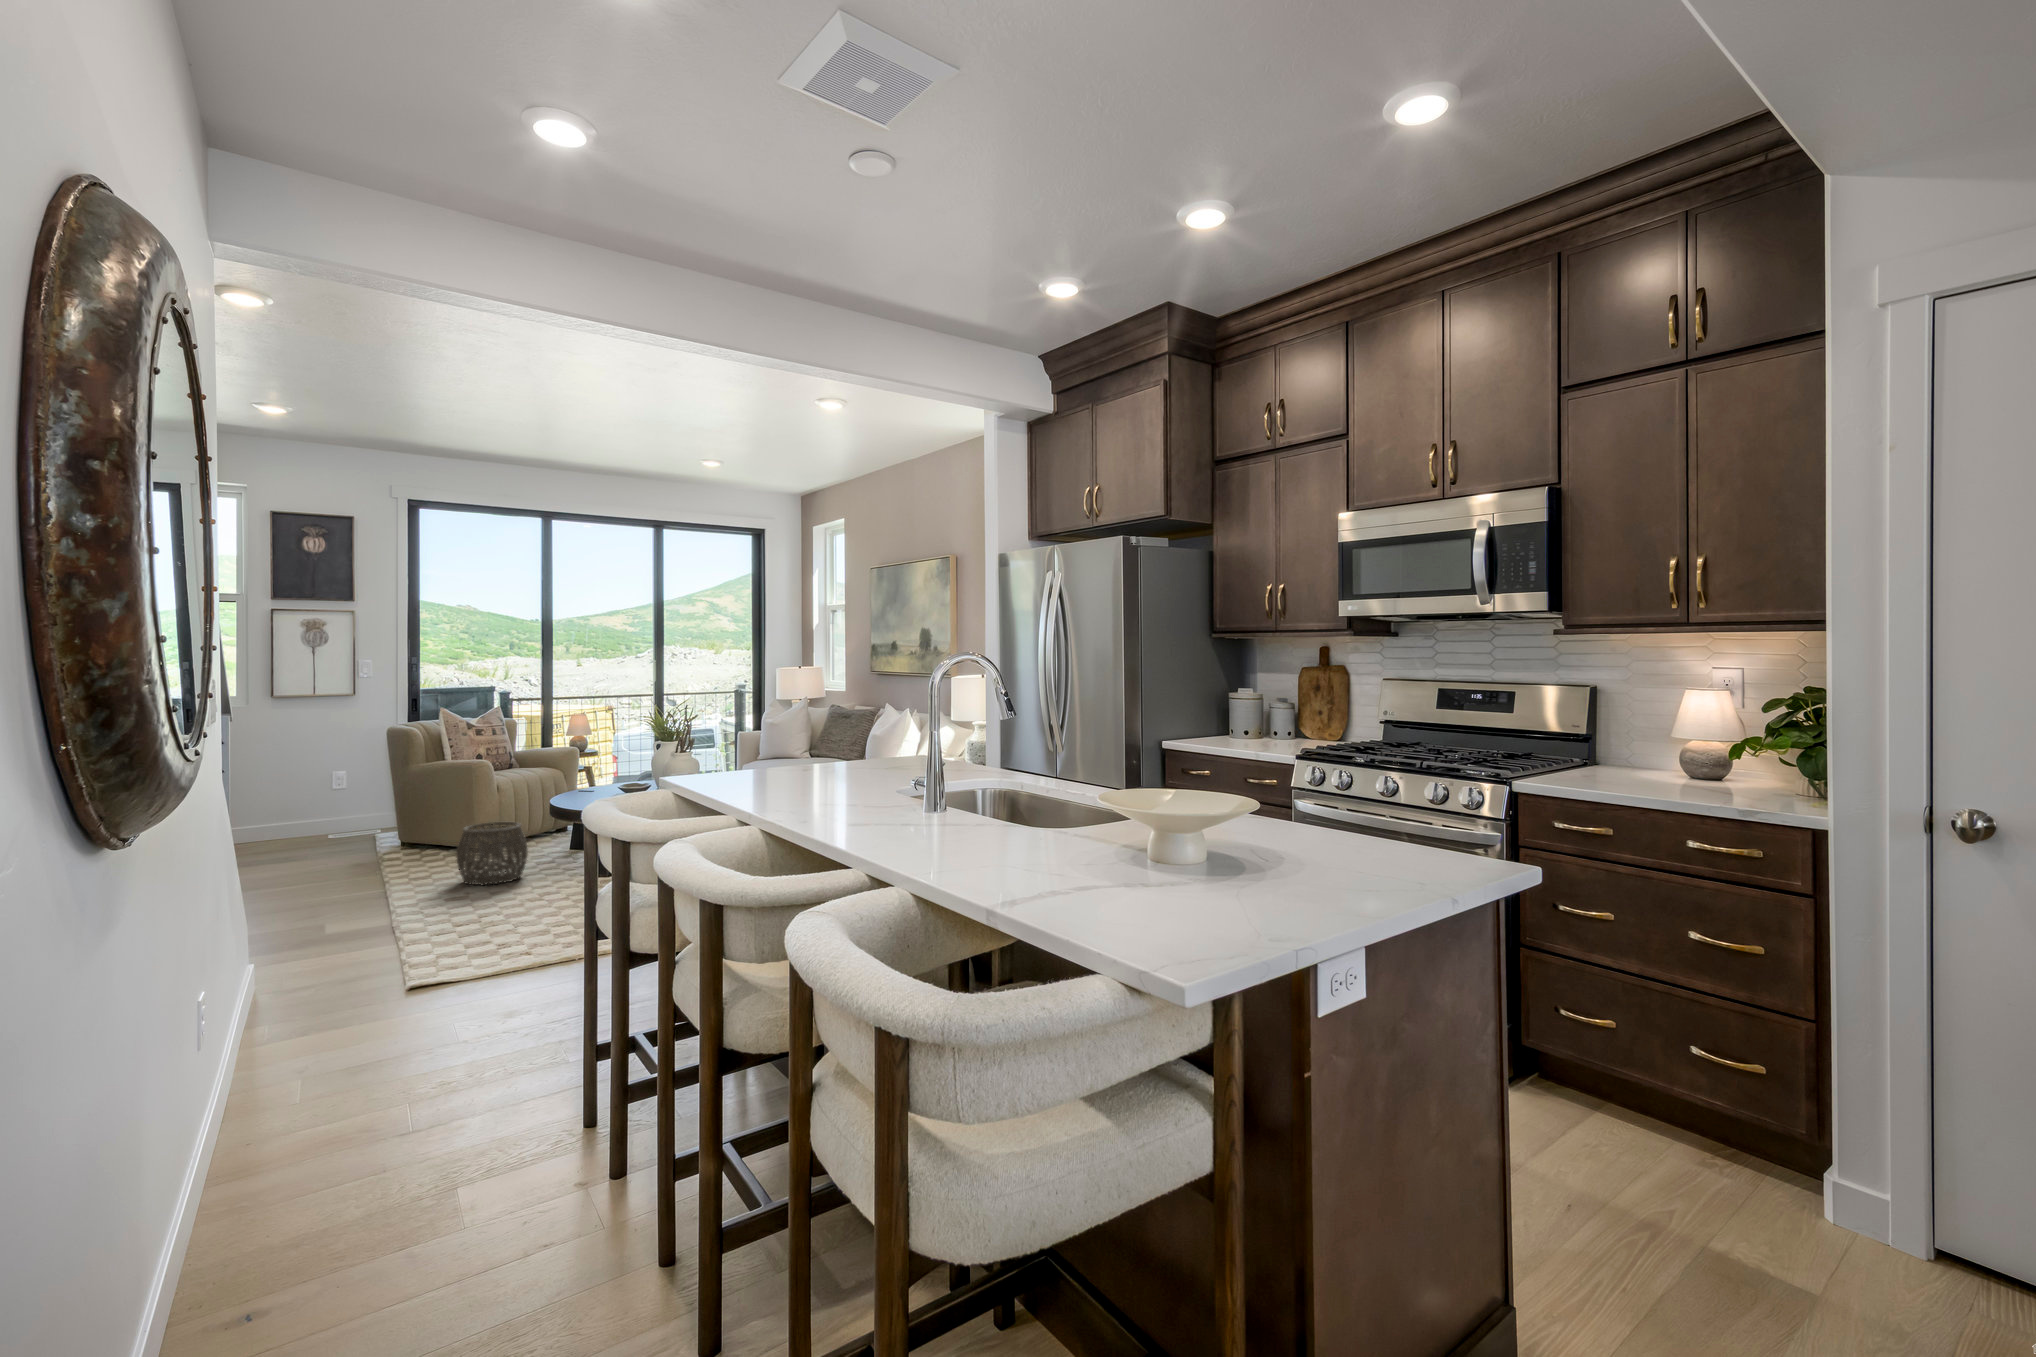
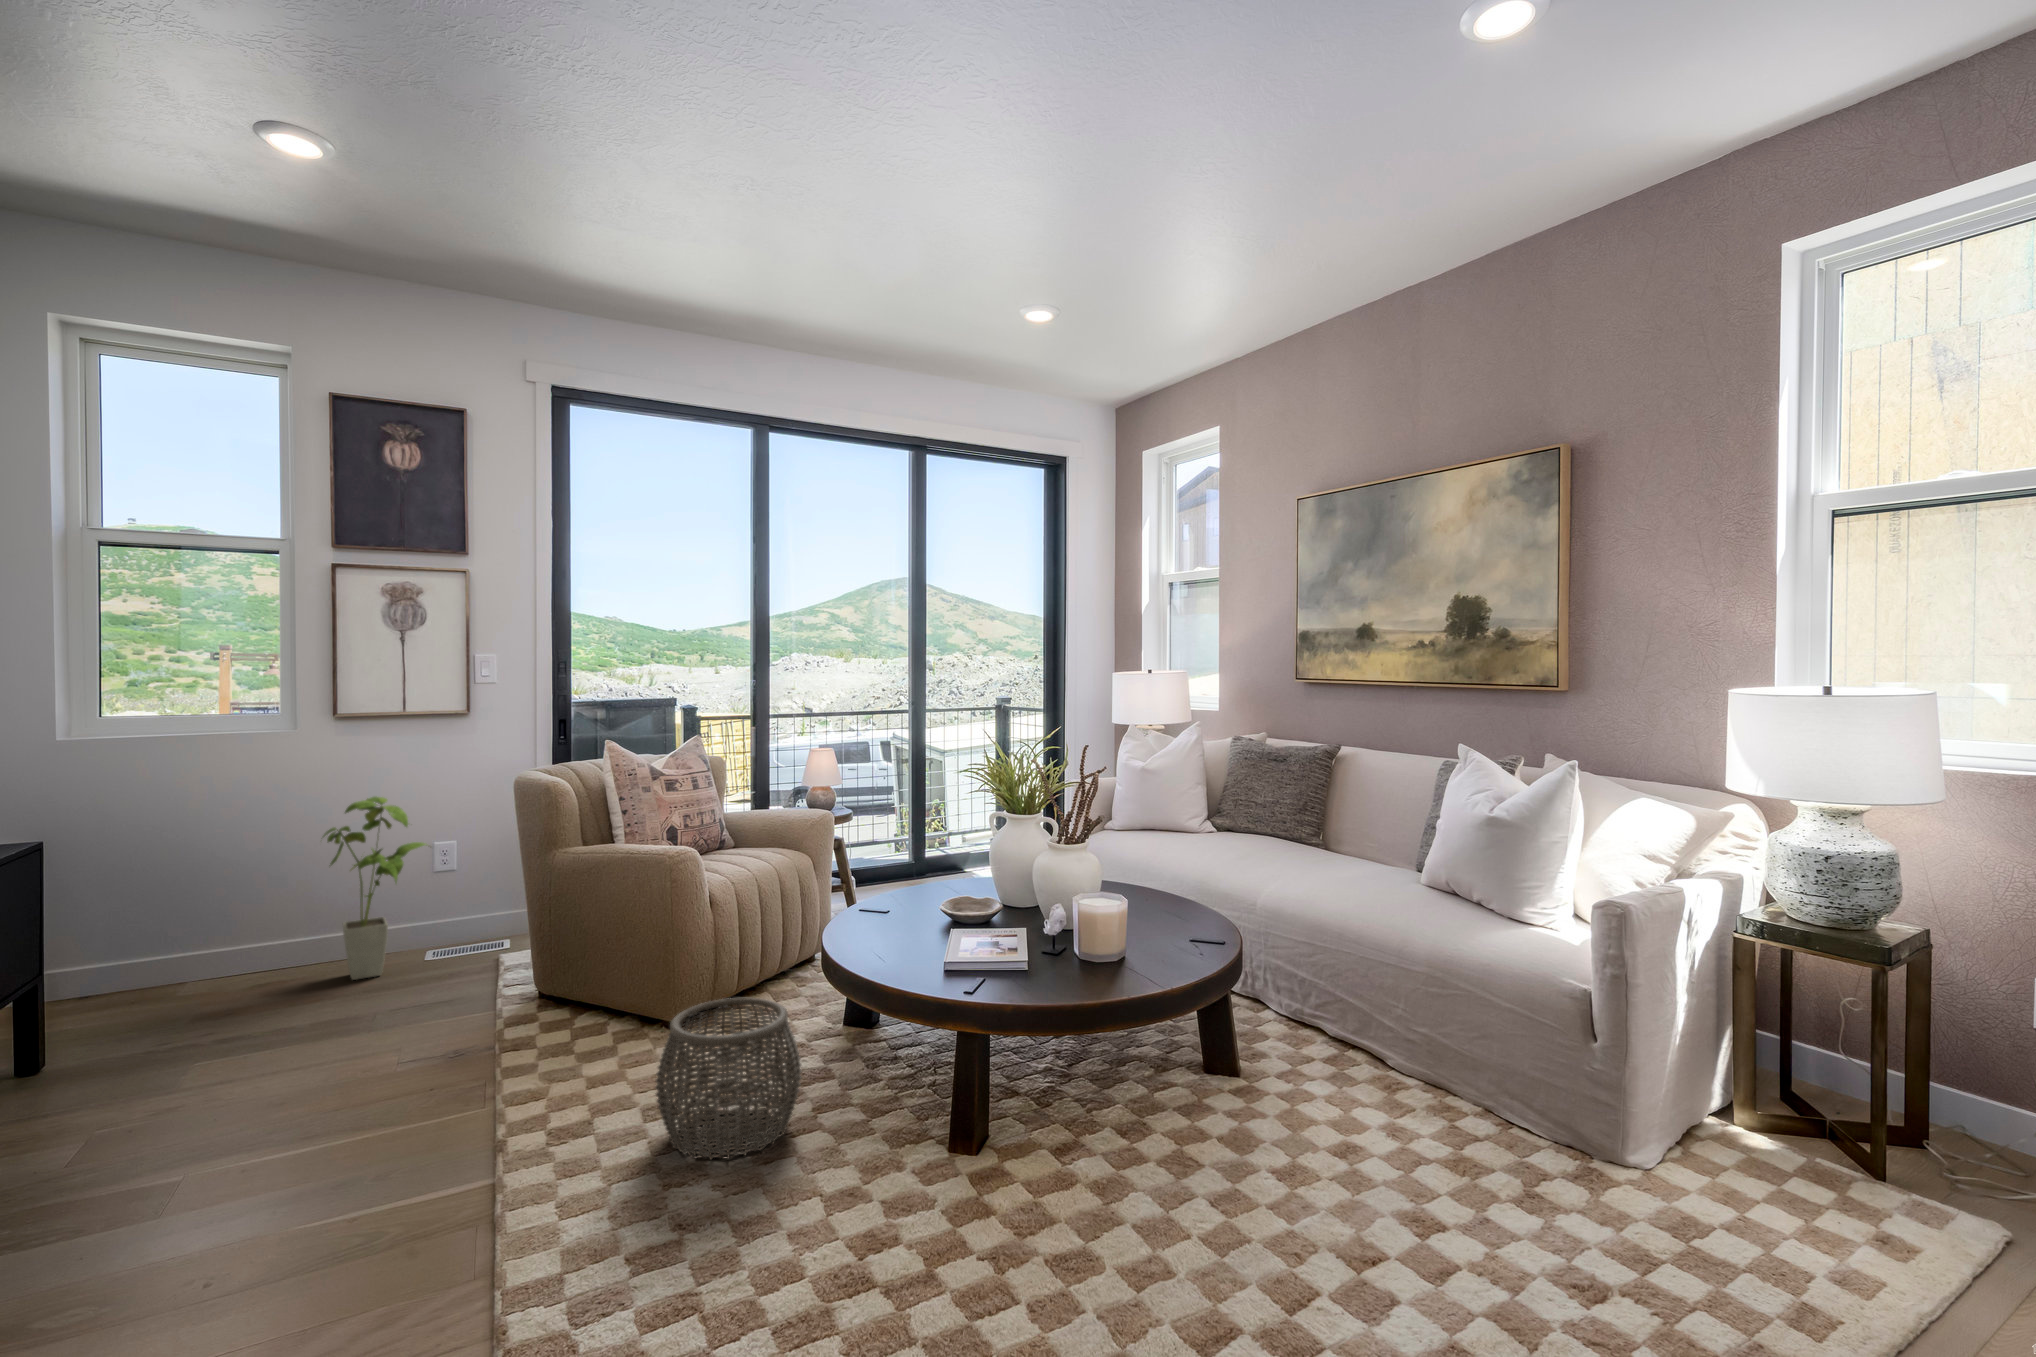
house plant: none [268,741,336,845] -> present [323,796,426,980]

